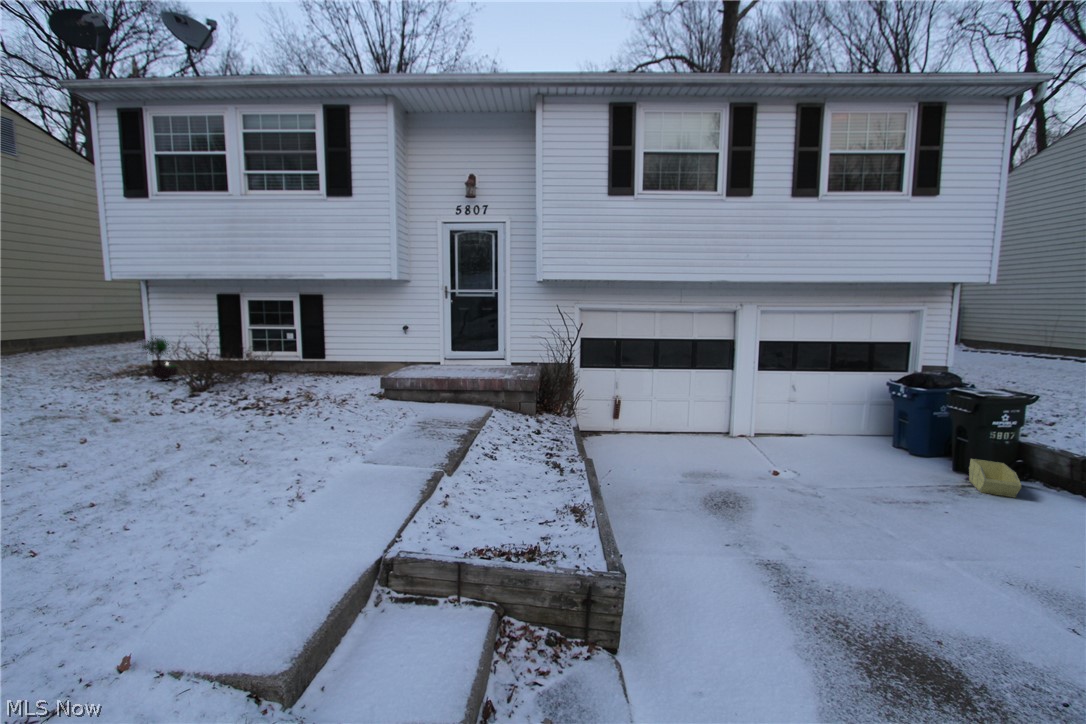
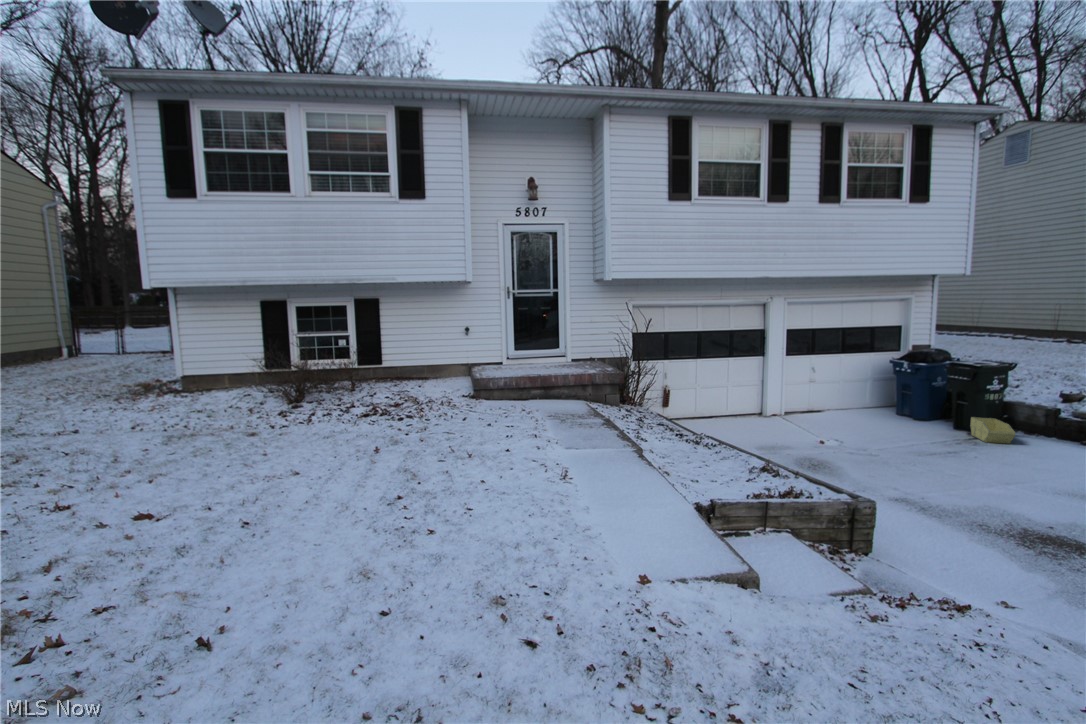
potted tree: present [142,338,178,381] -> none [184,344,222,396]

